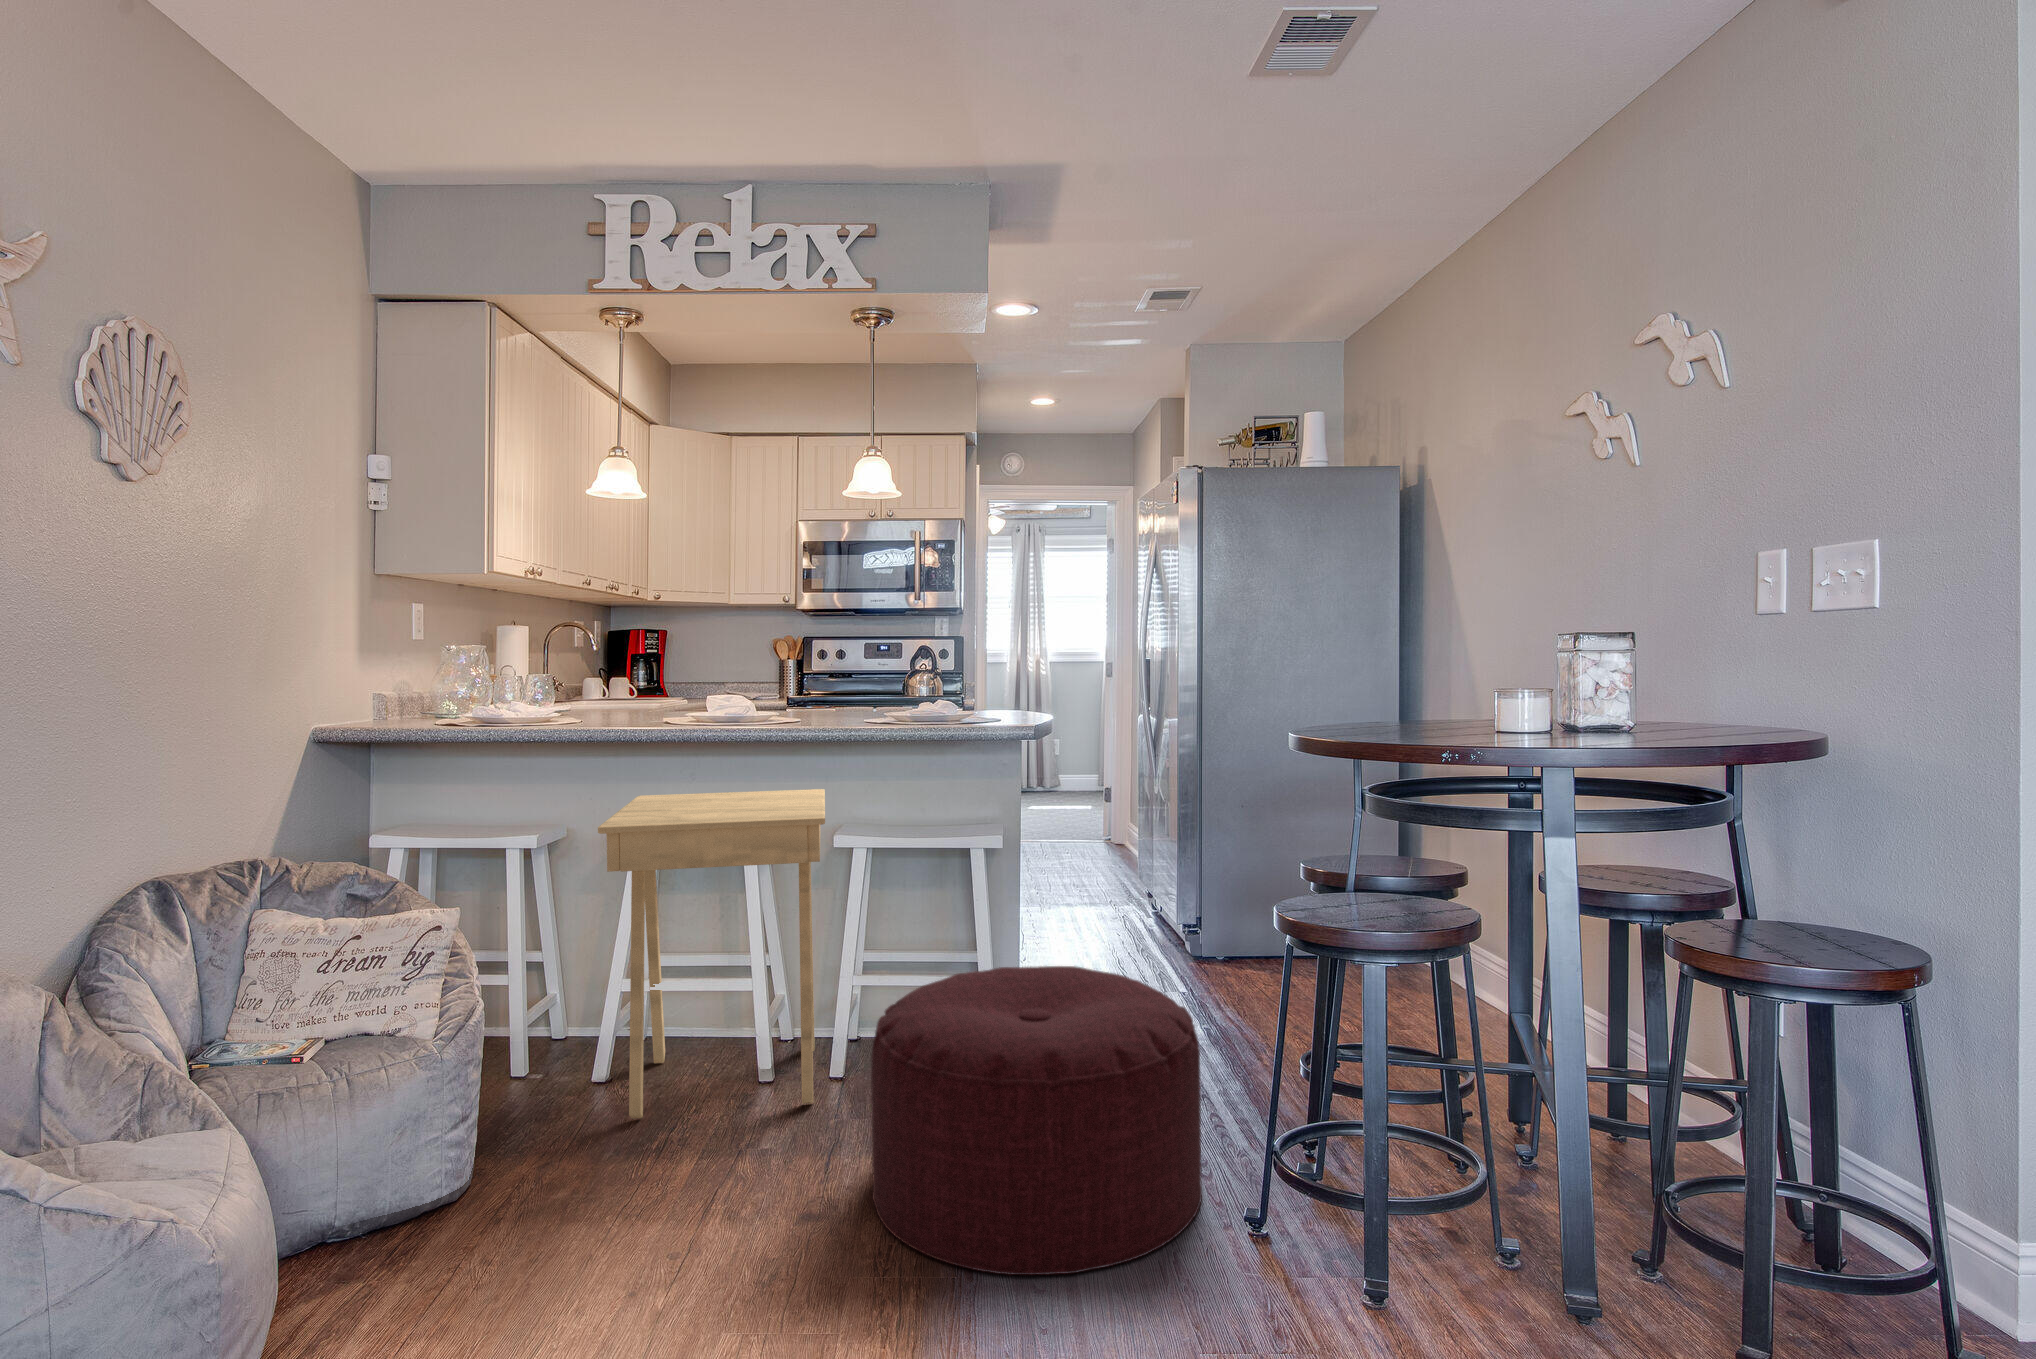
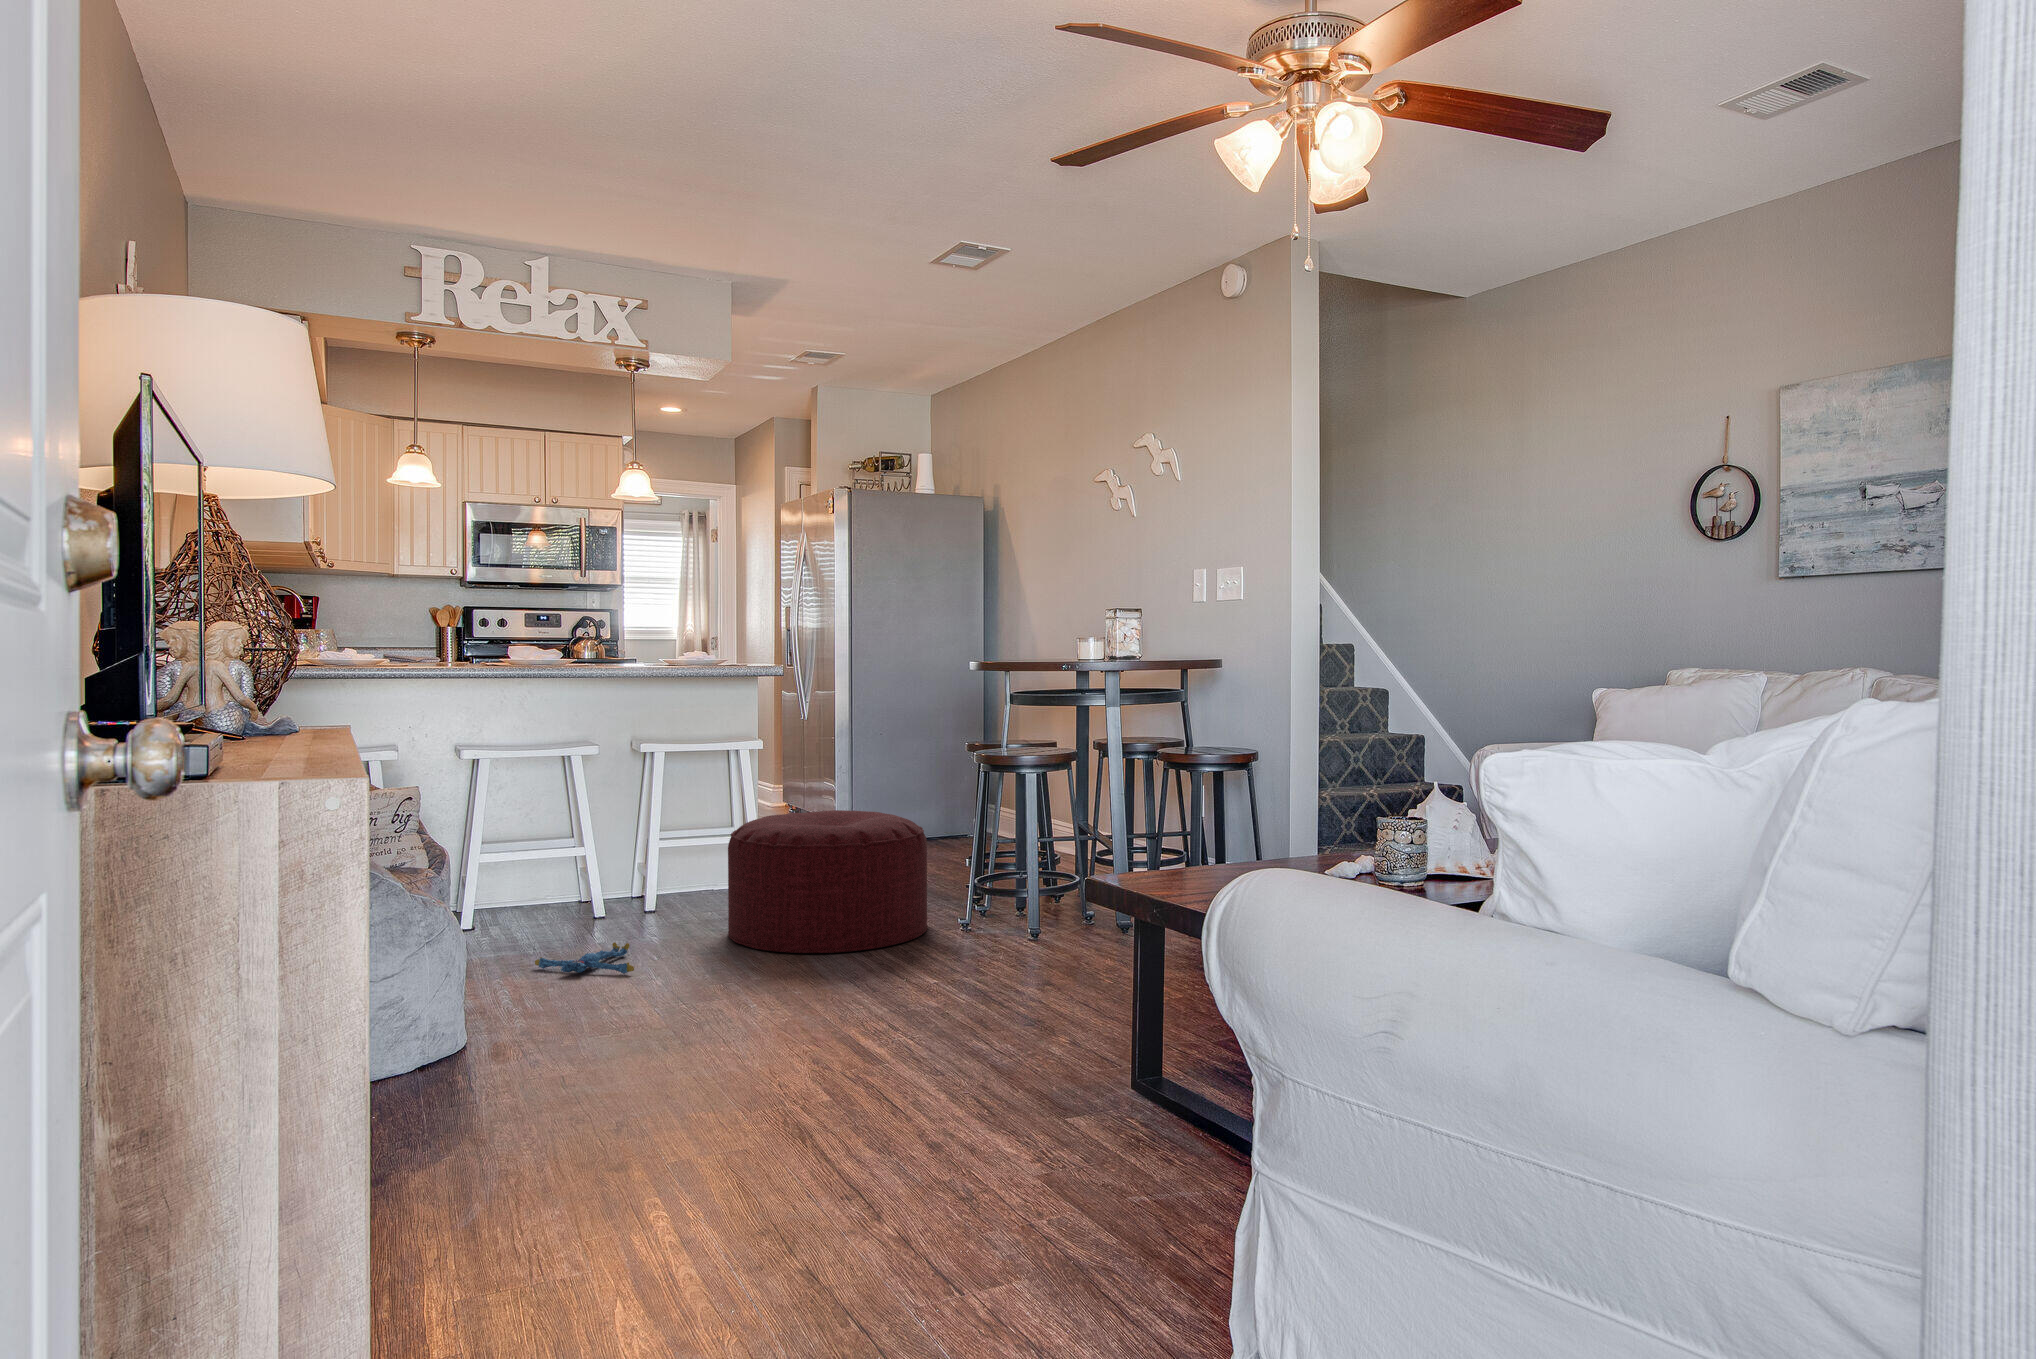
side table: present [598,789,825,1119] -> none [475,716,665,938]
plush toy: none [556,1177,706,1271] -> present [535,942,634,974]

